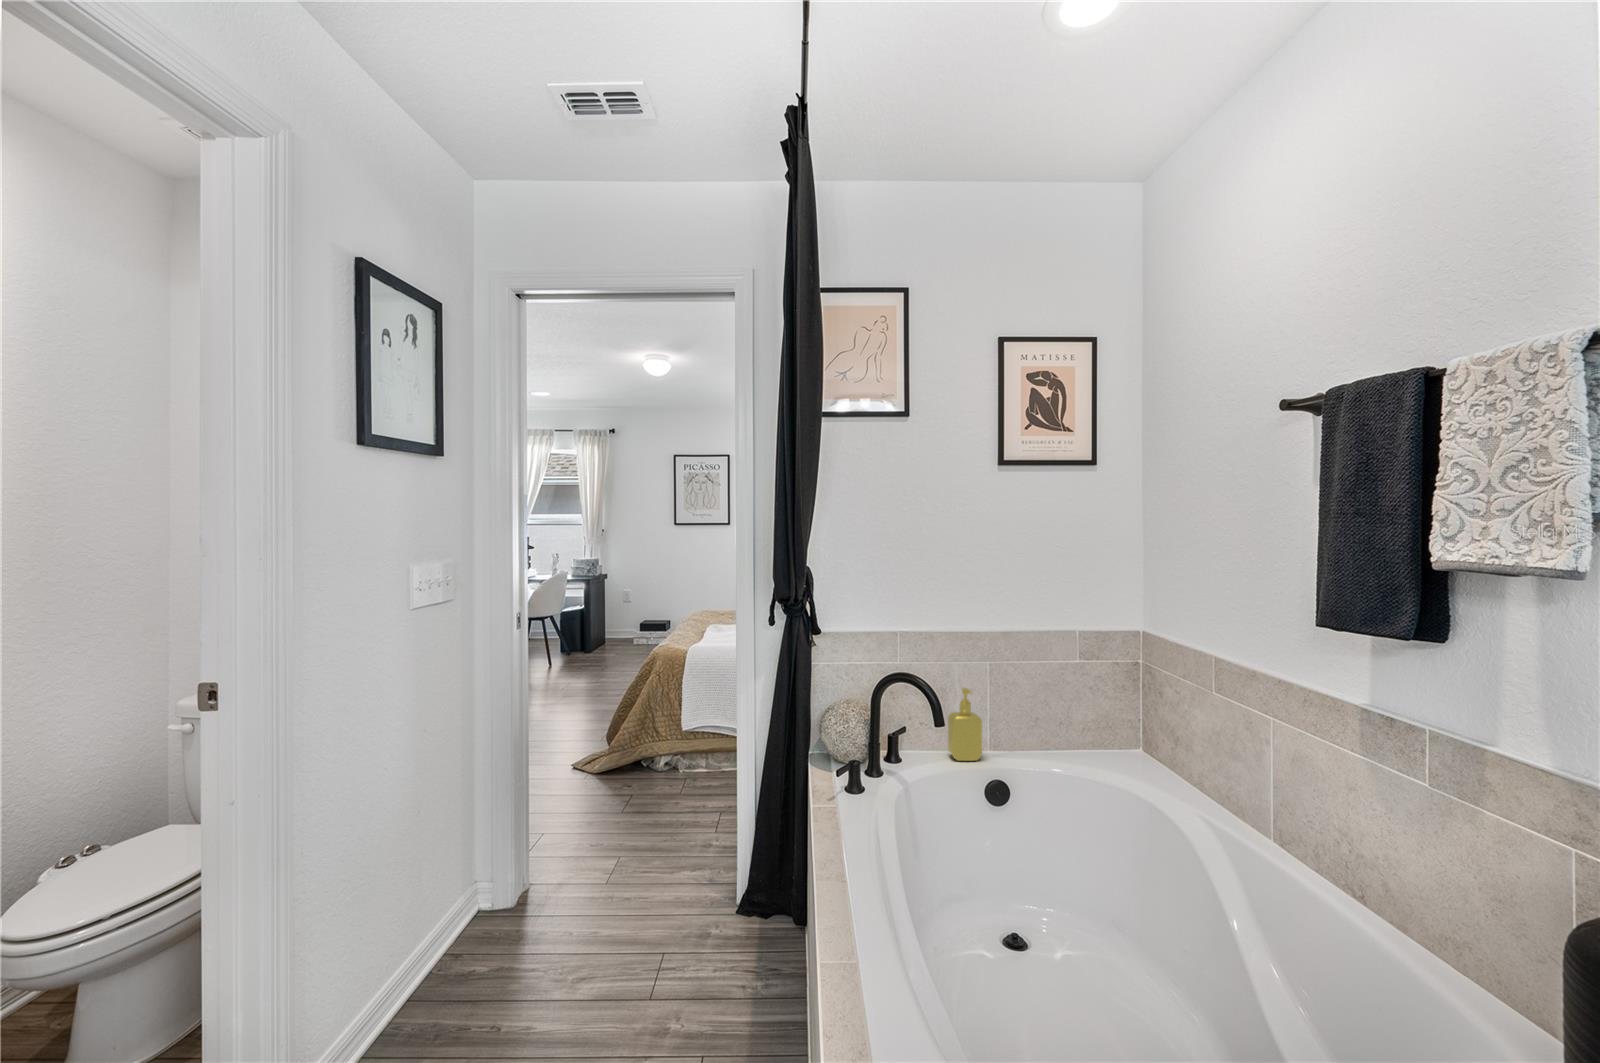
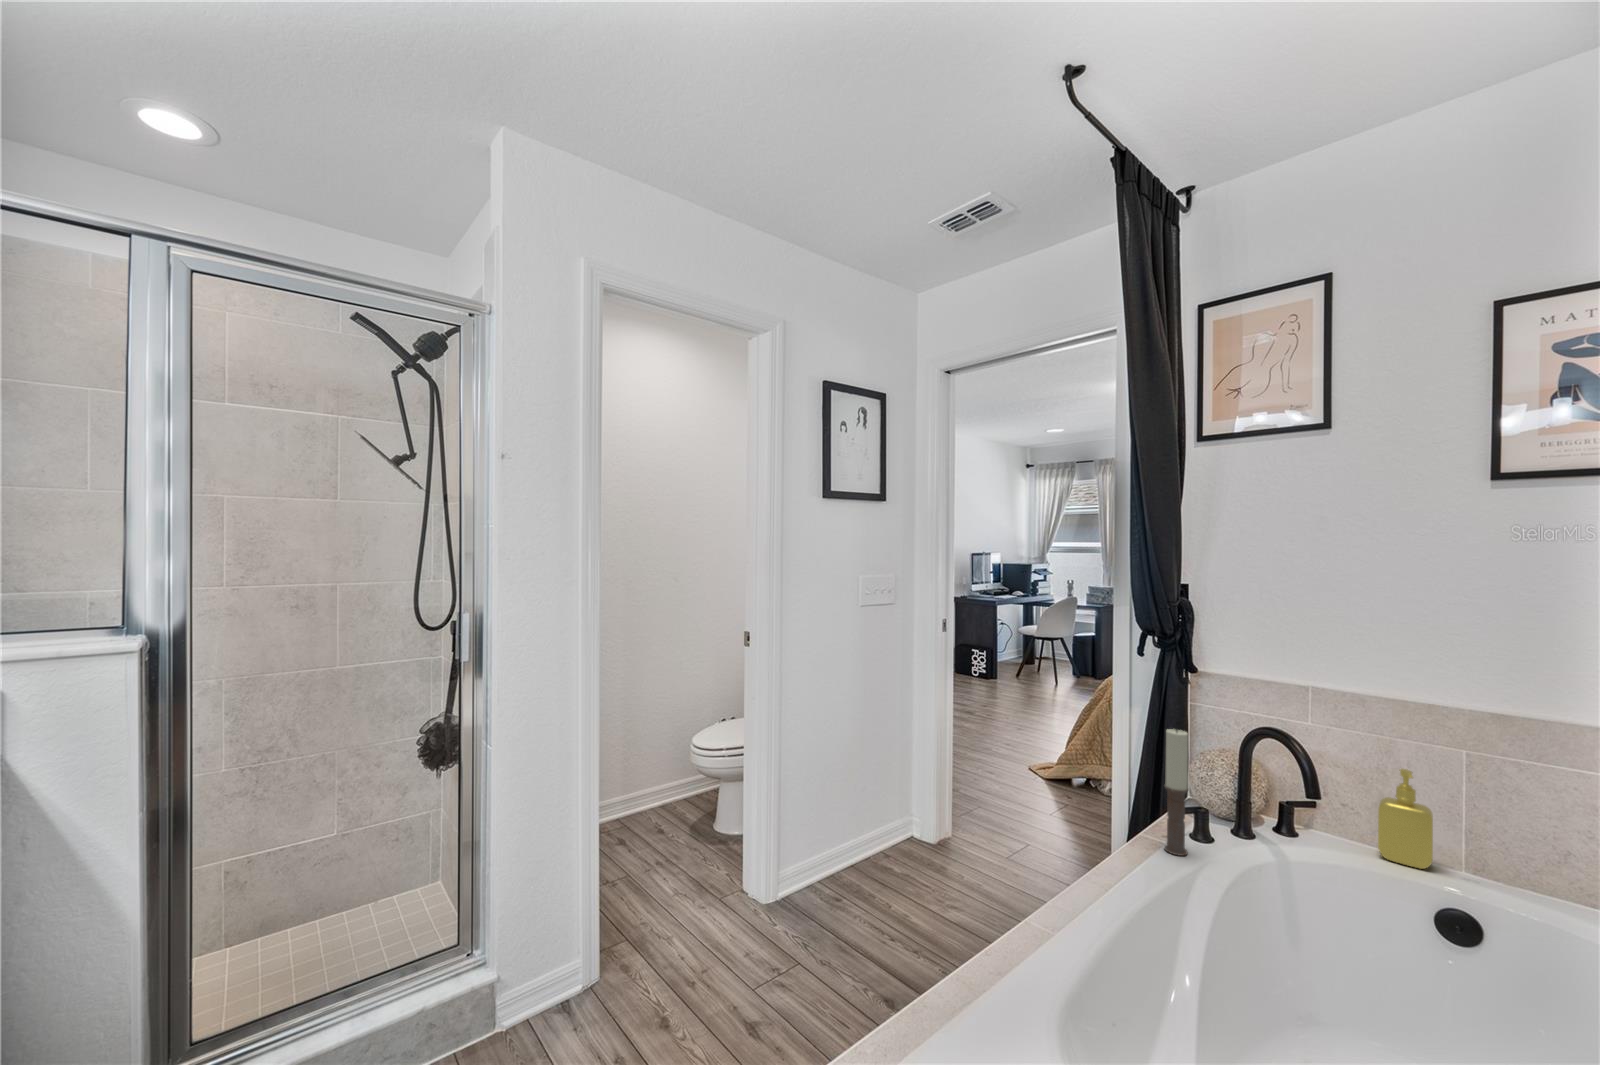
candle: none [846,694,866,816] -> present [1164,729,1188,856]

